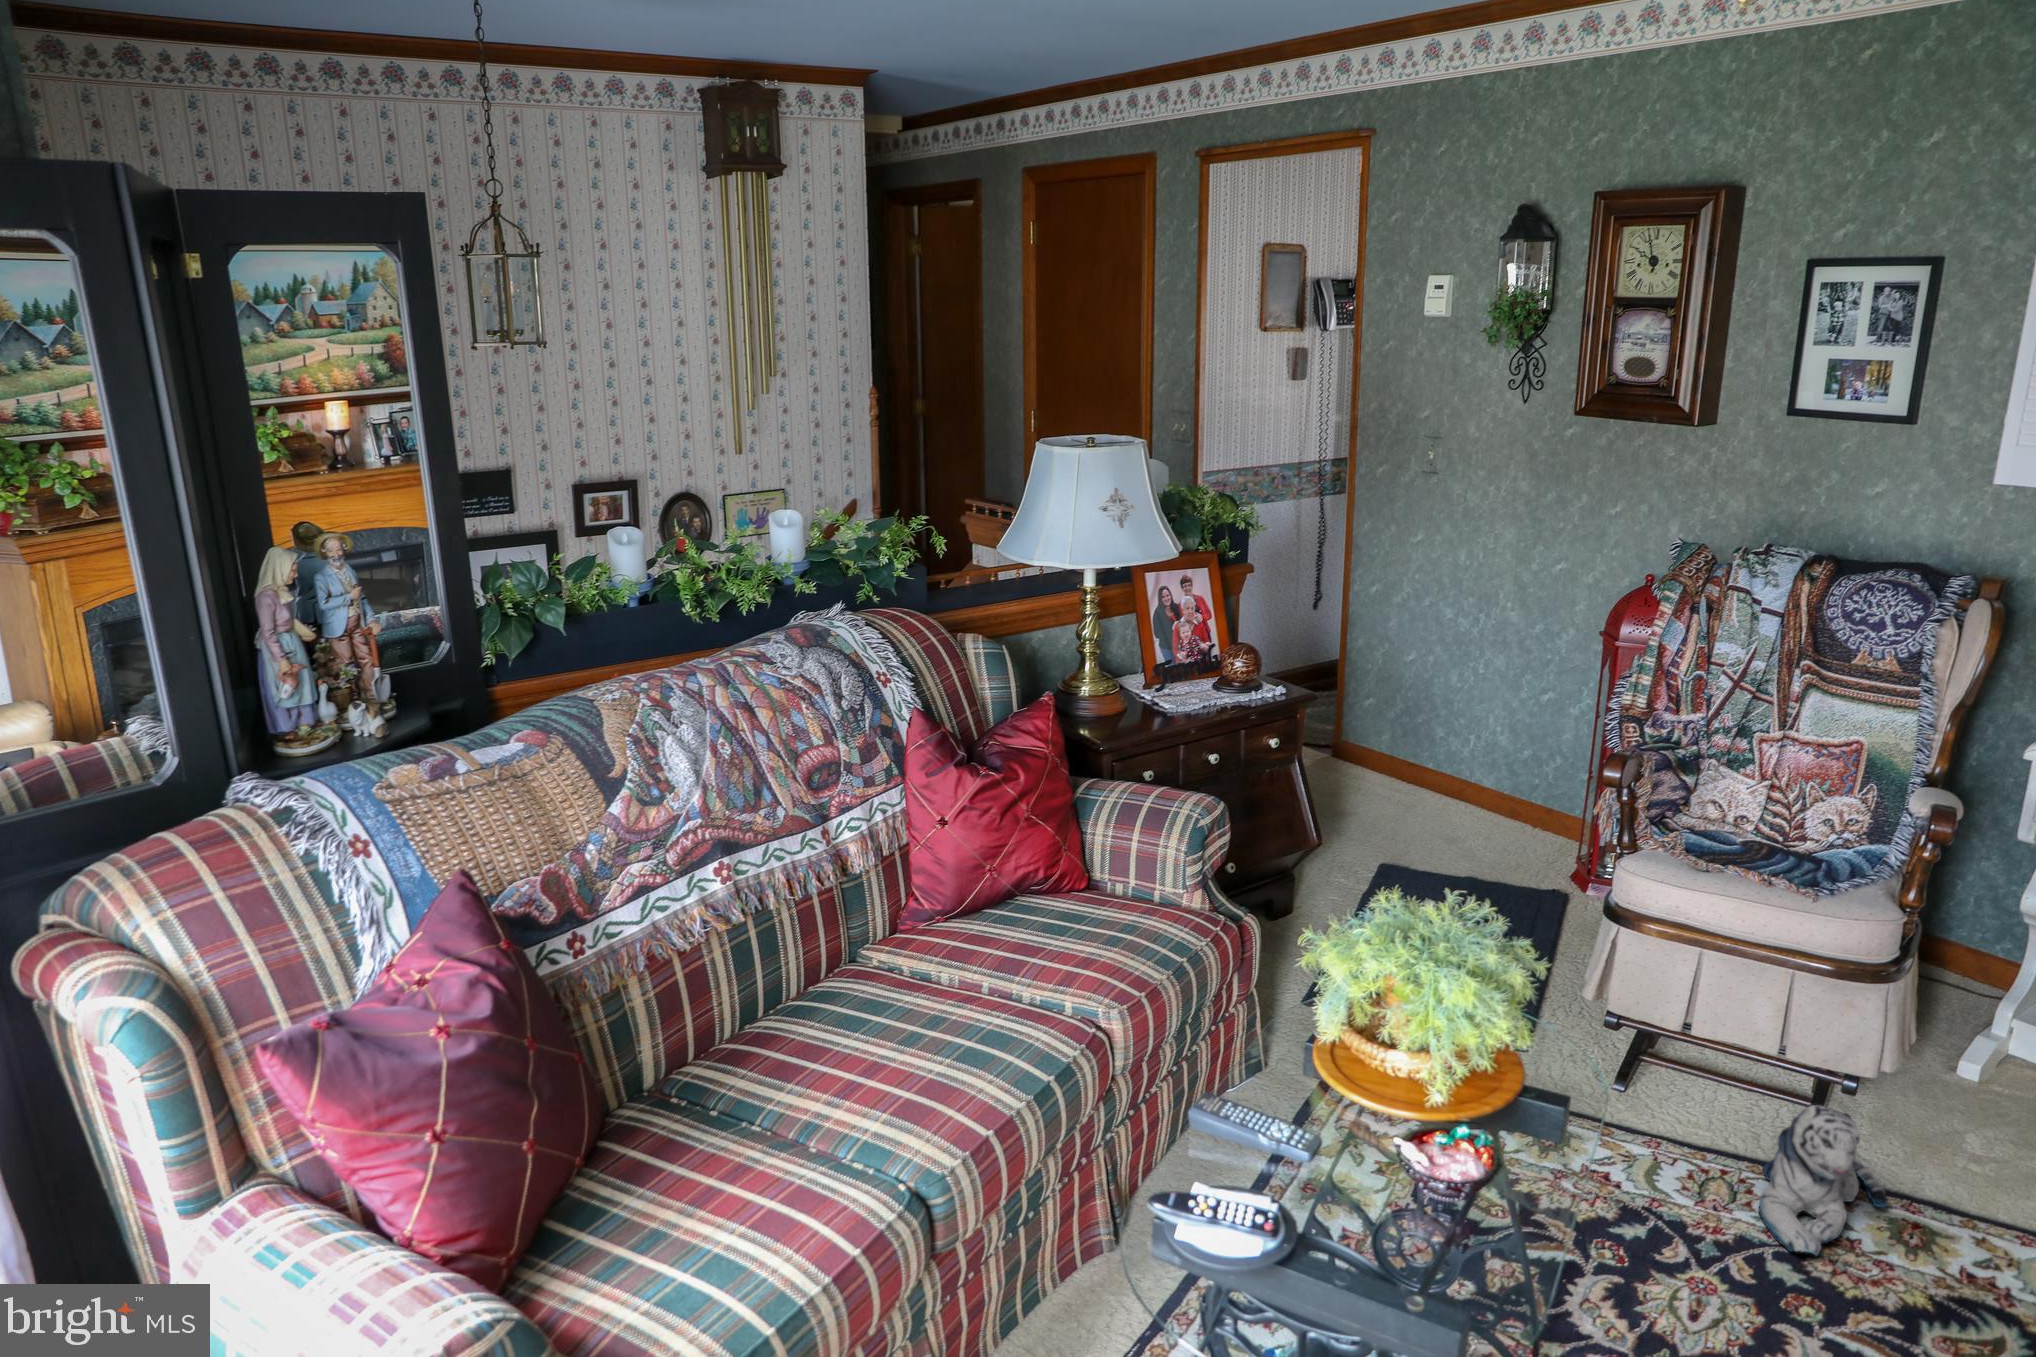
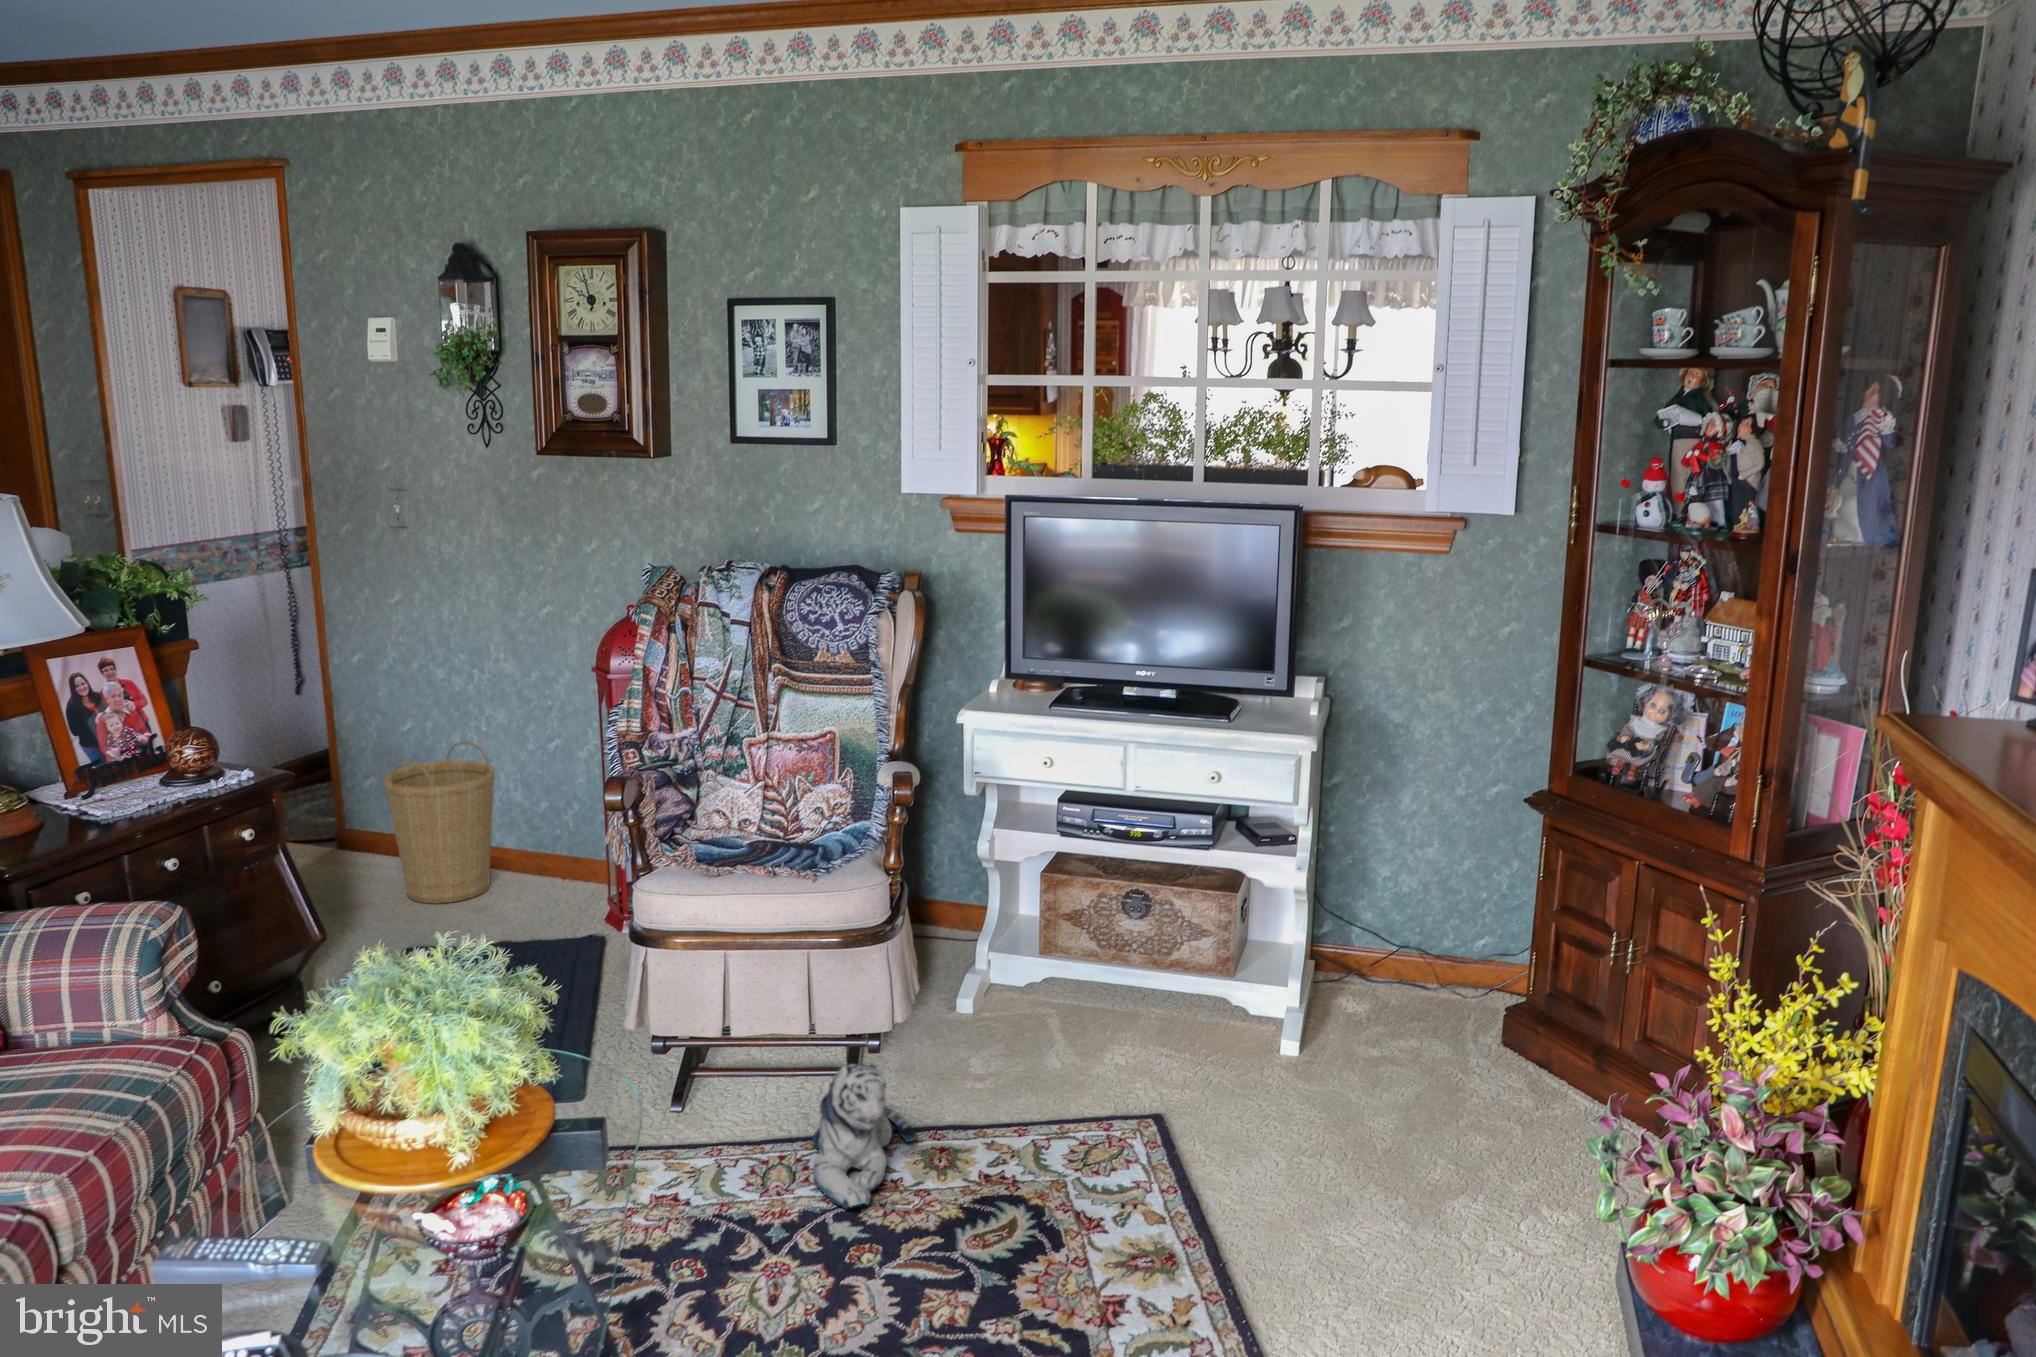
basket: none [1386,684,1488,834] -> present [383,741,495,904]

